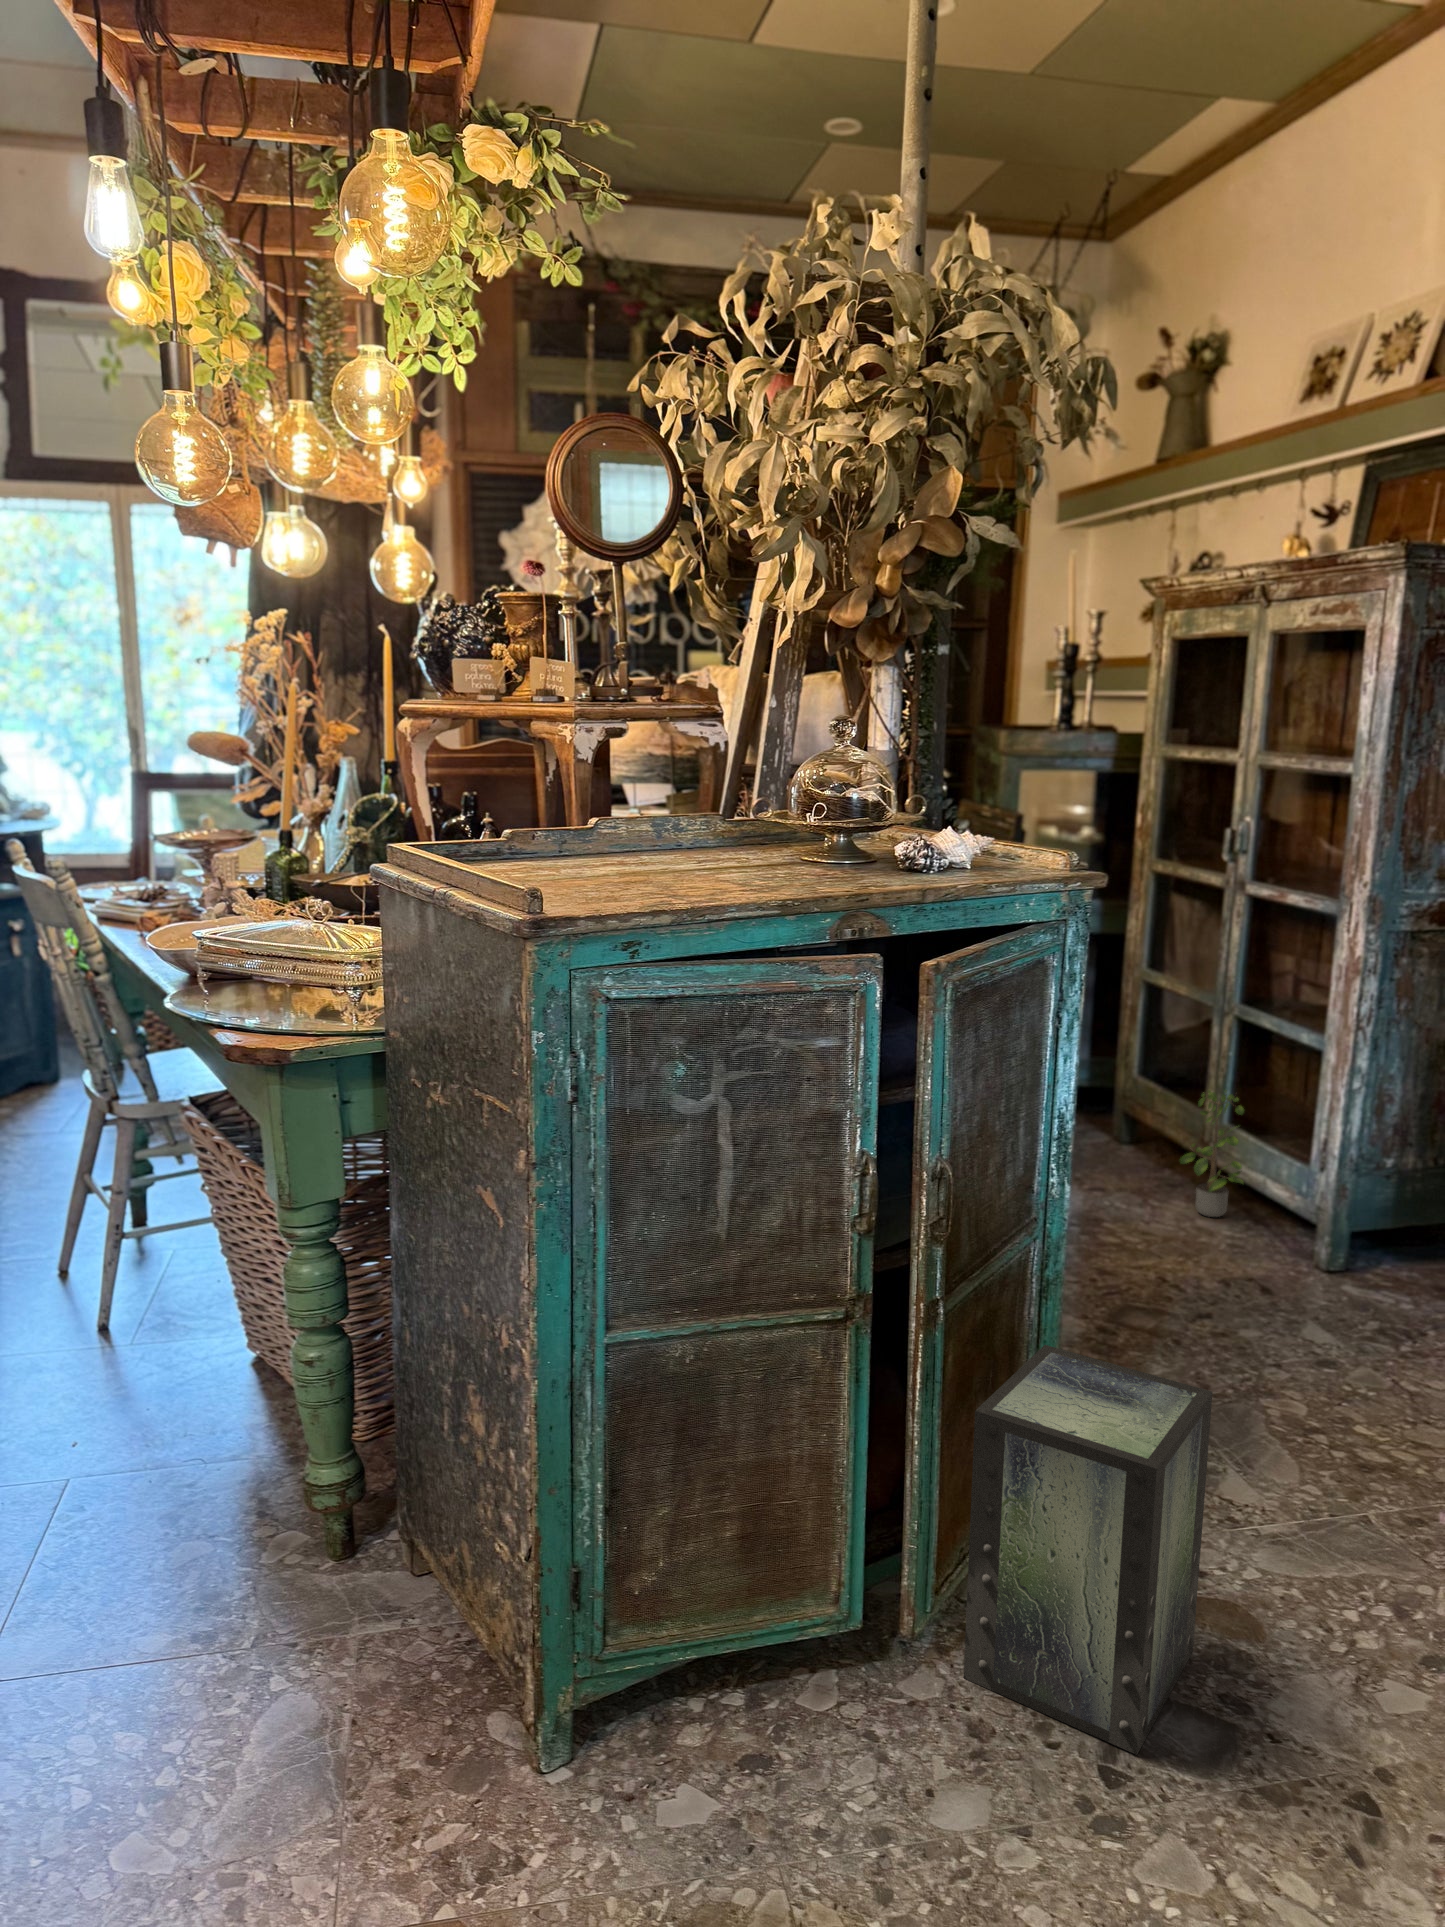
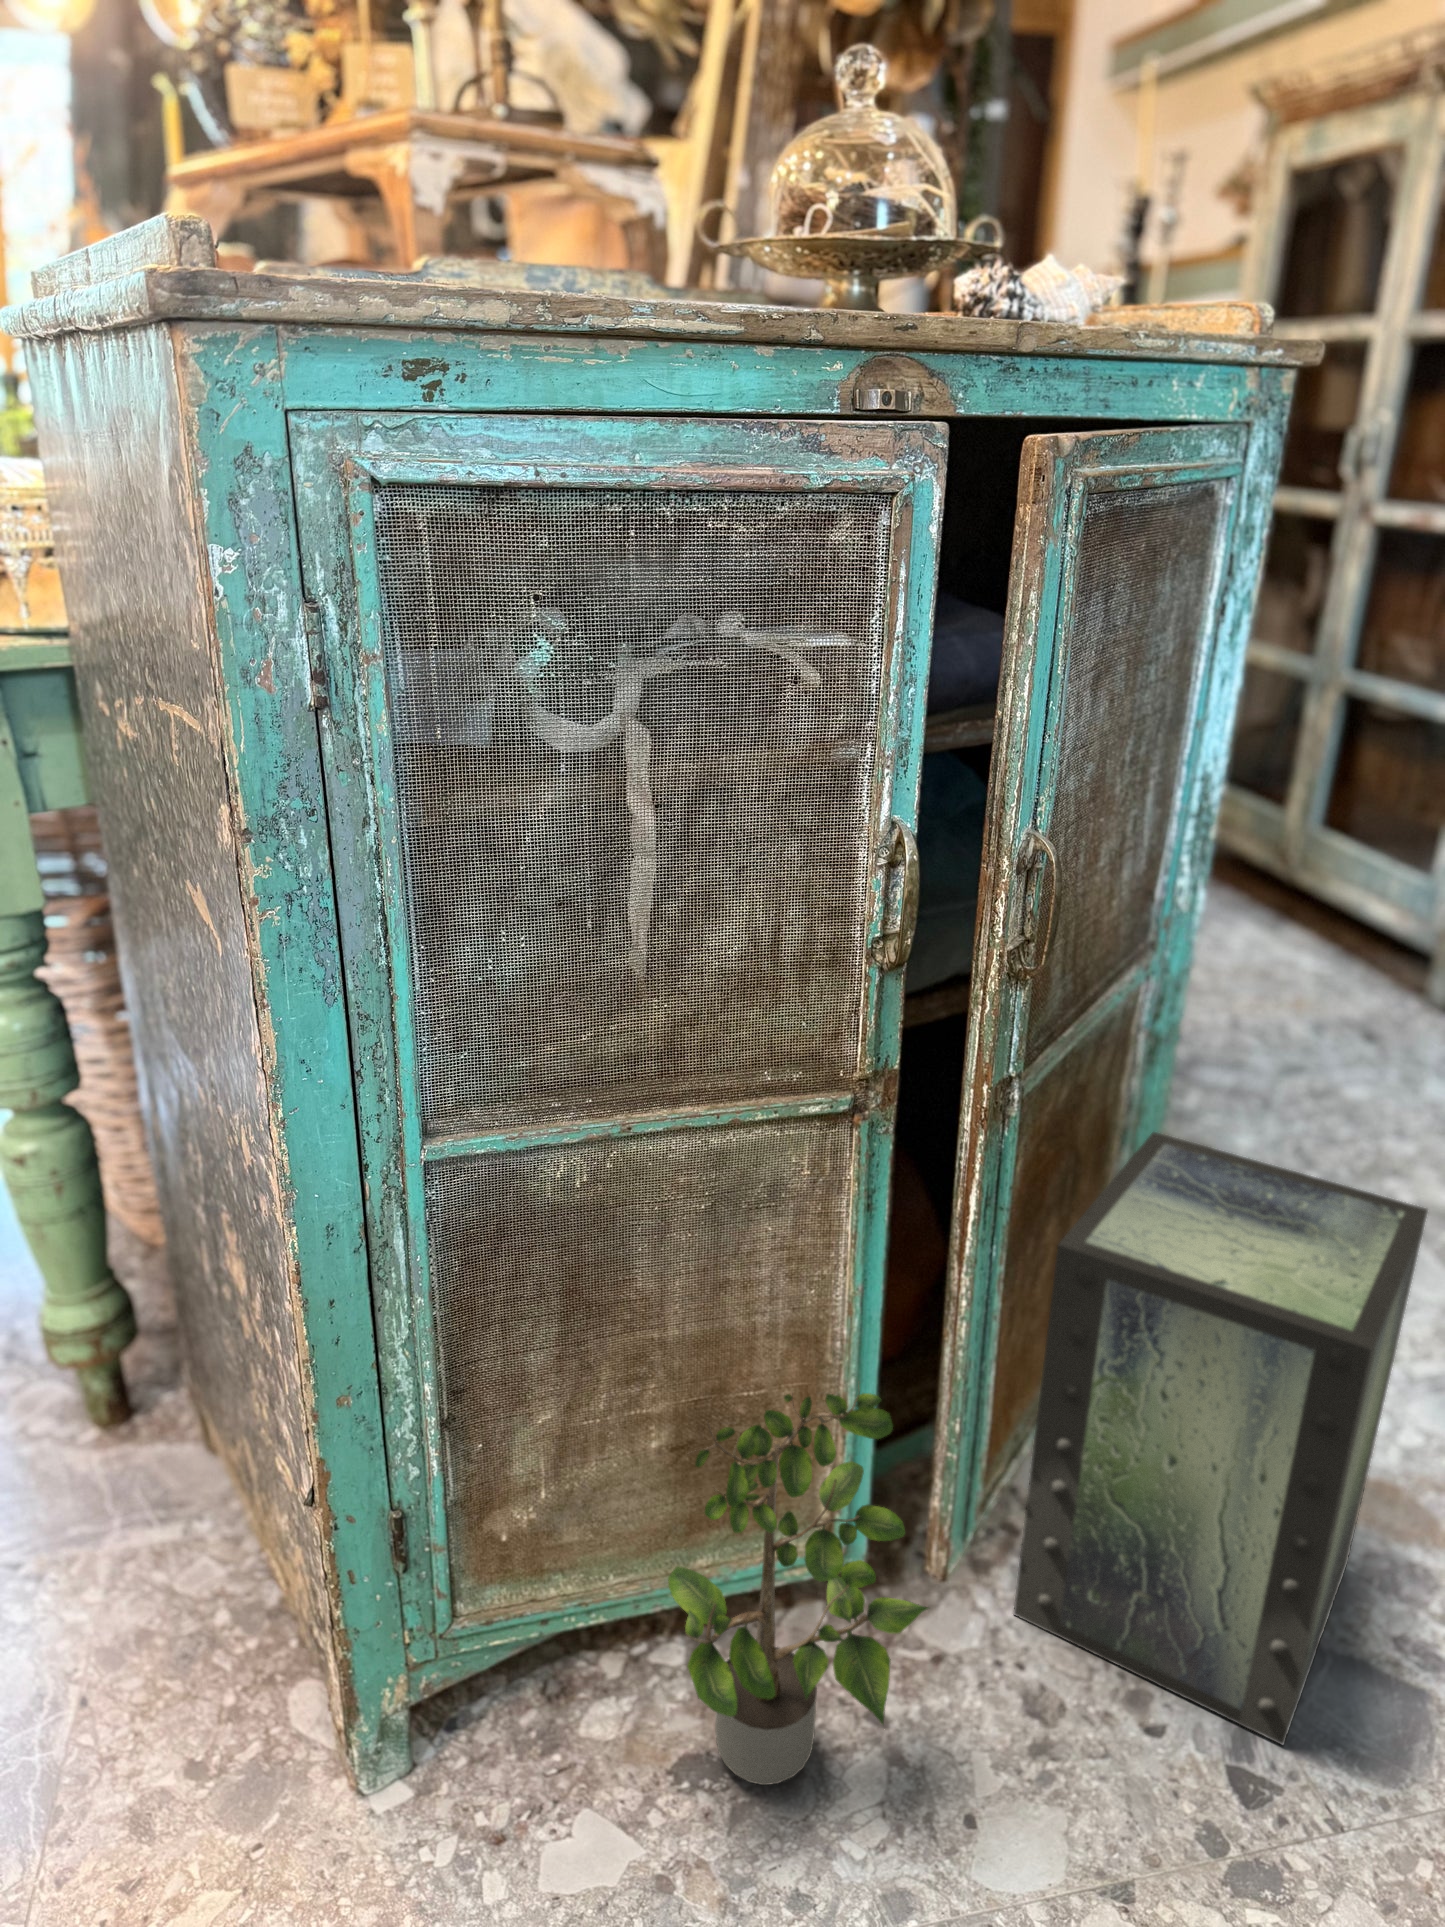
potted plant: present [1180,1090,1244,1217] -> present [668,1386,928,1785]

